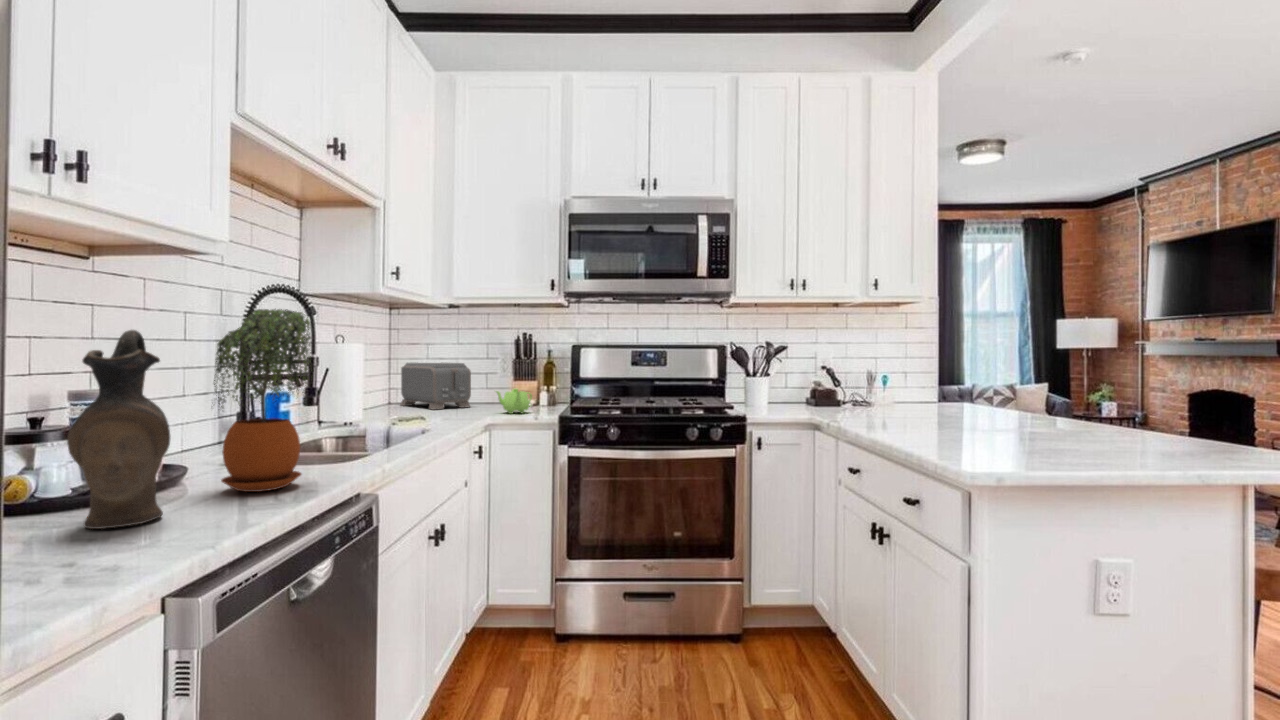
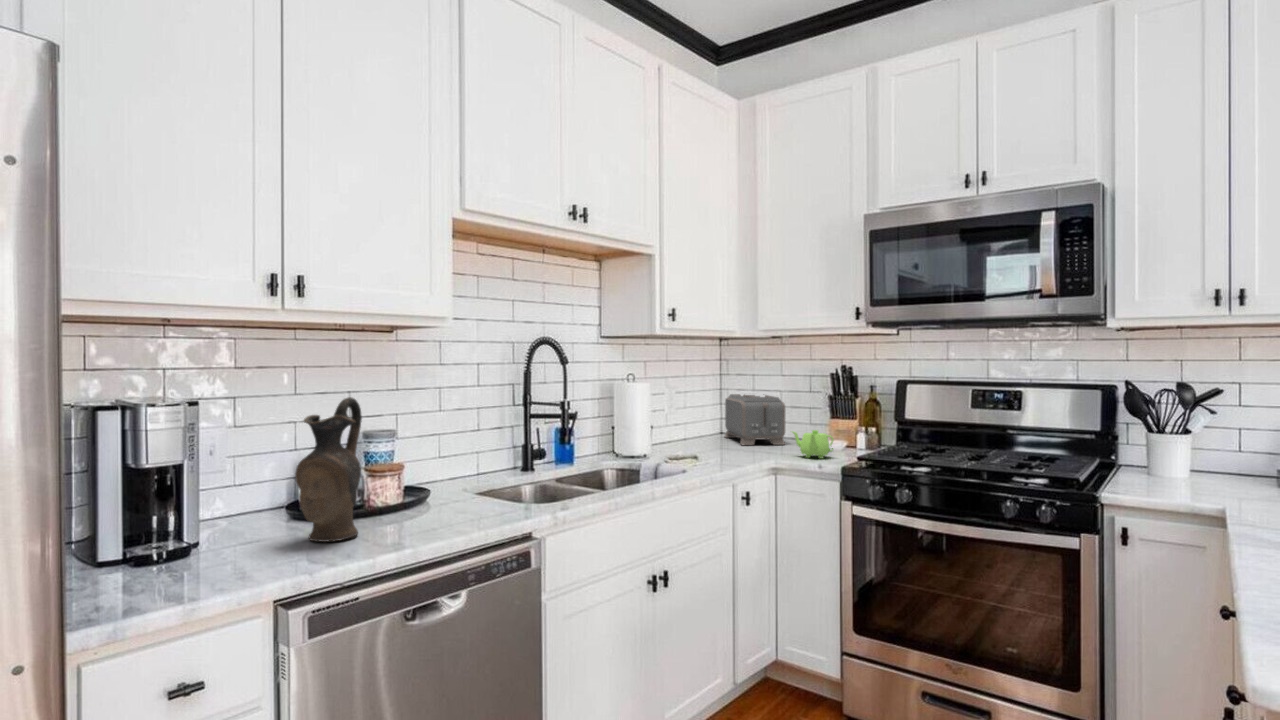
potted plant: present [214,309,311,492] -> none [412,373,497,524]

